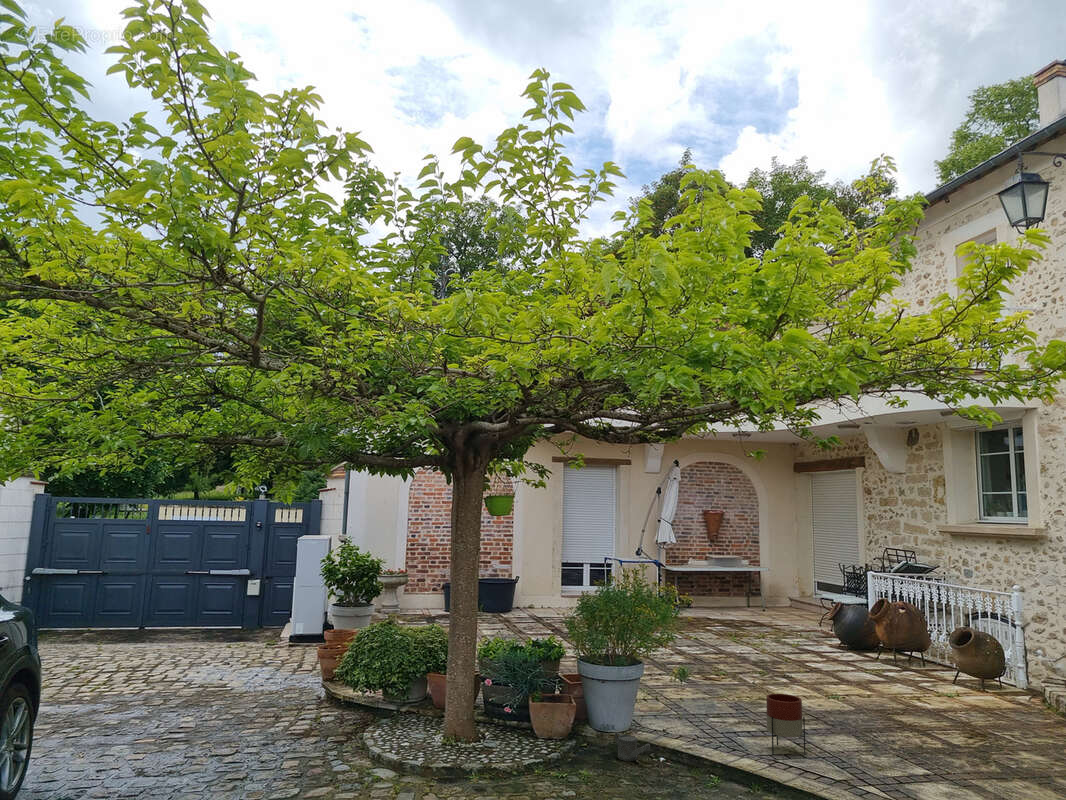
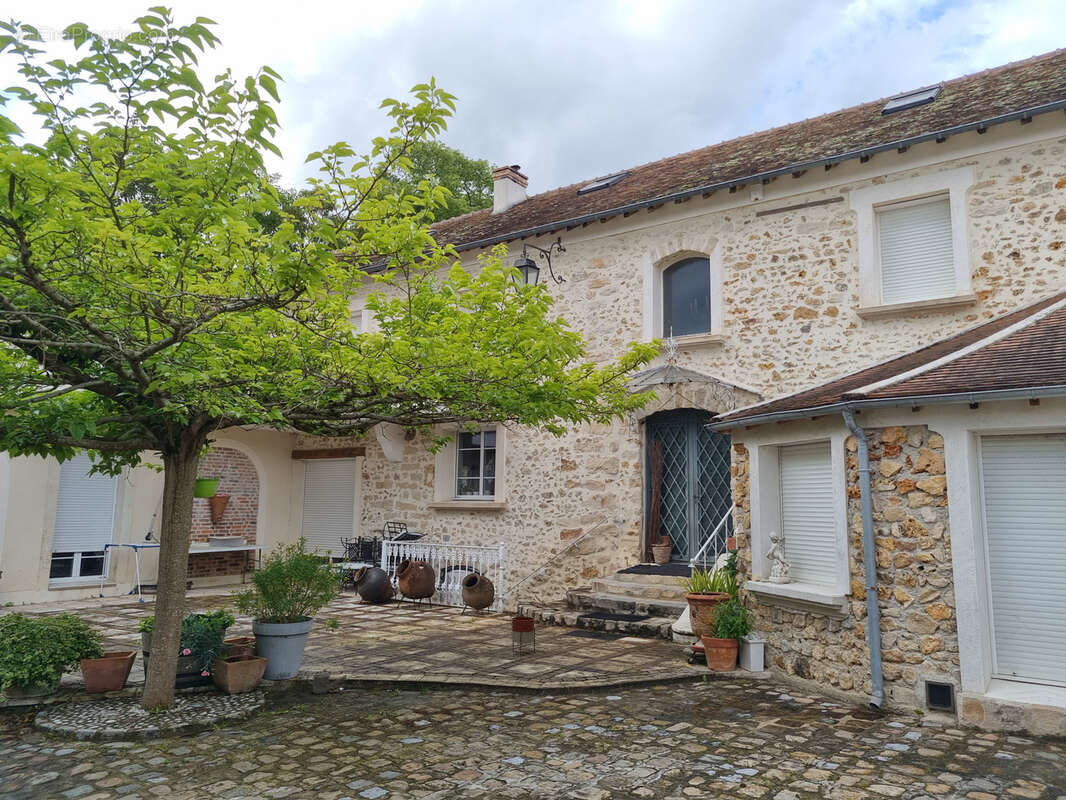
planter: present [766,694,806,755] -> present [512,617,535,656]

